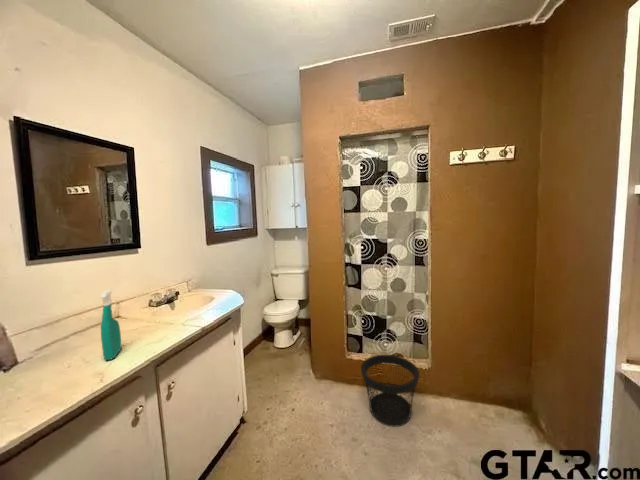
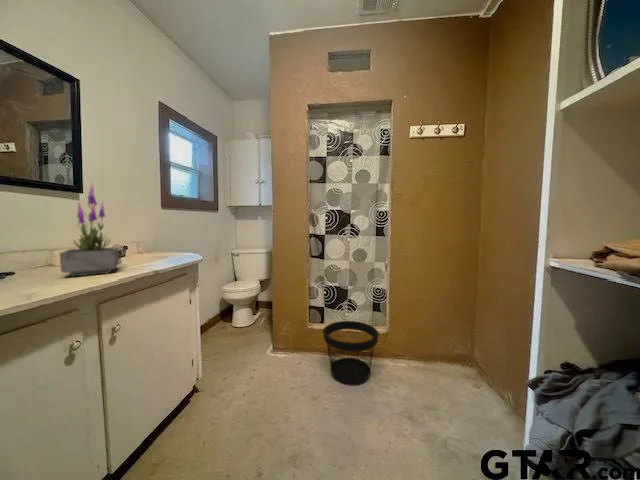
potted plant: none [125,255,172,340] -> present [60,185,119,276]
spray bottle: present [101,289,121,360] -> none [27,207,54,287]

